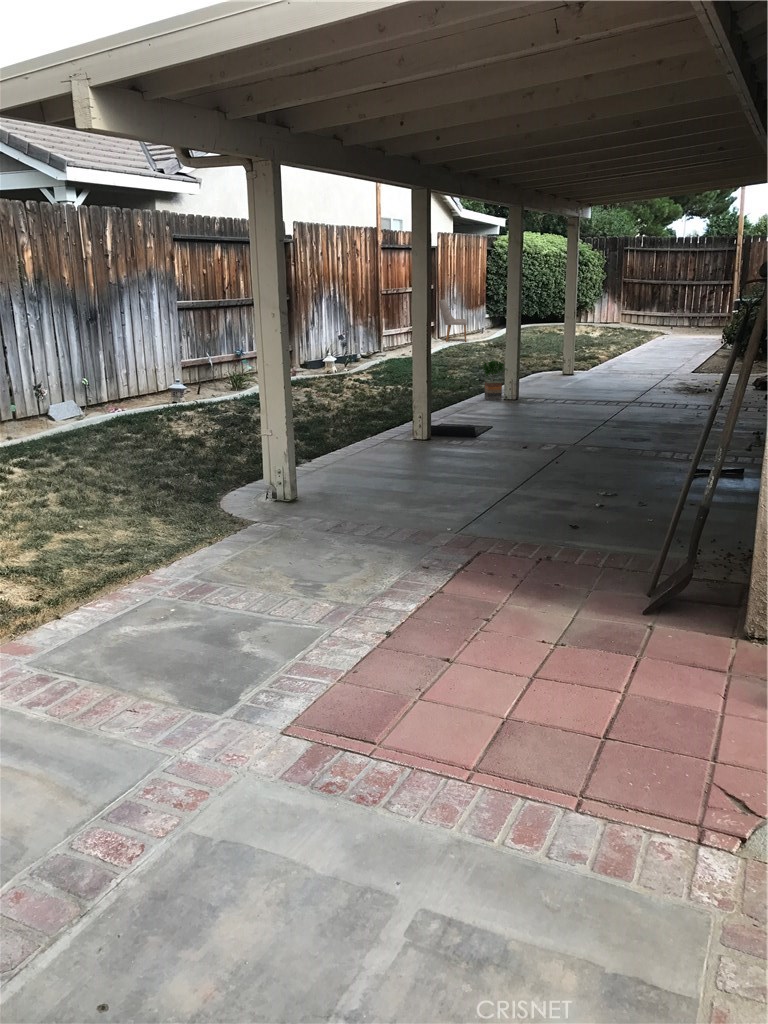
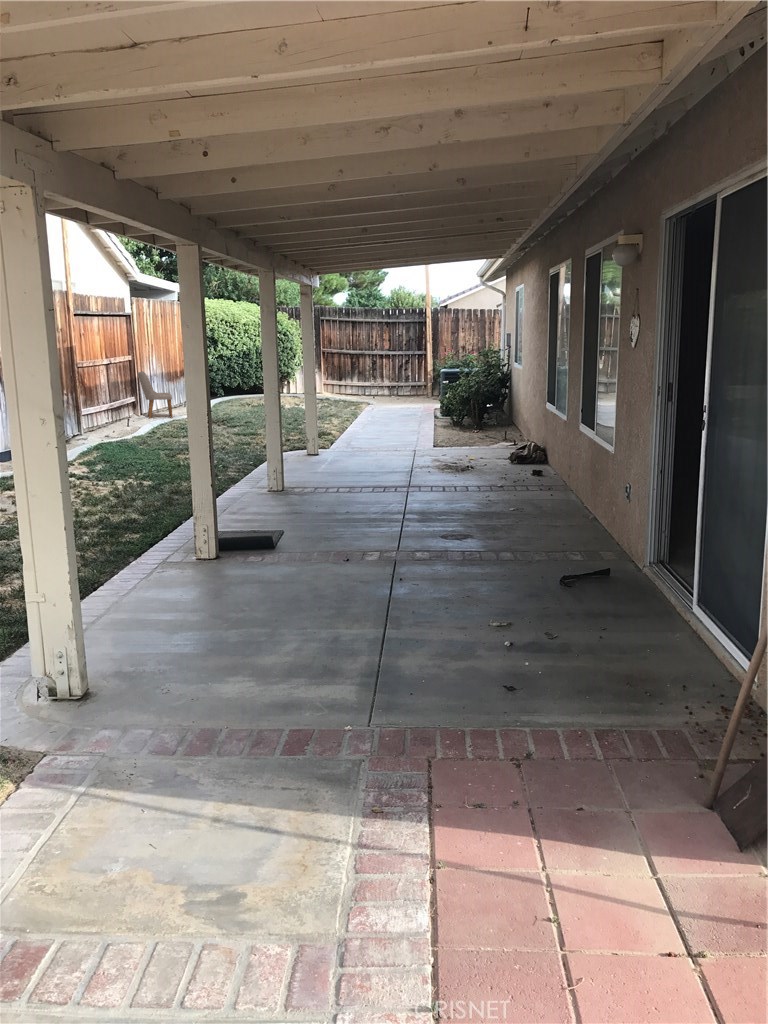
potted tree: present [481,360,508,400] -> none [235,451,269,498]

